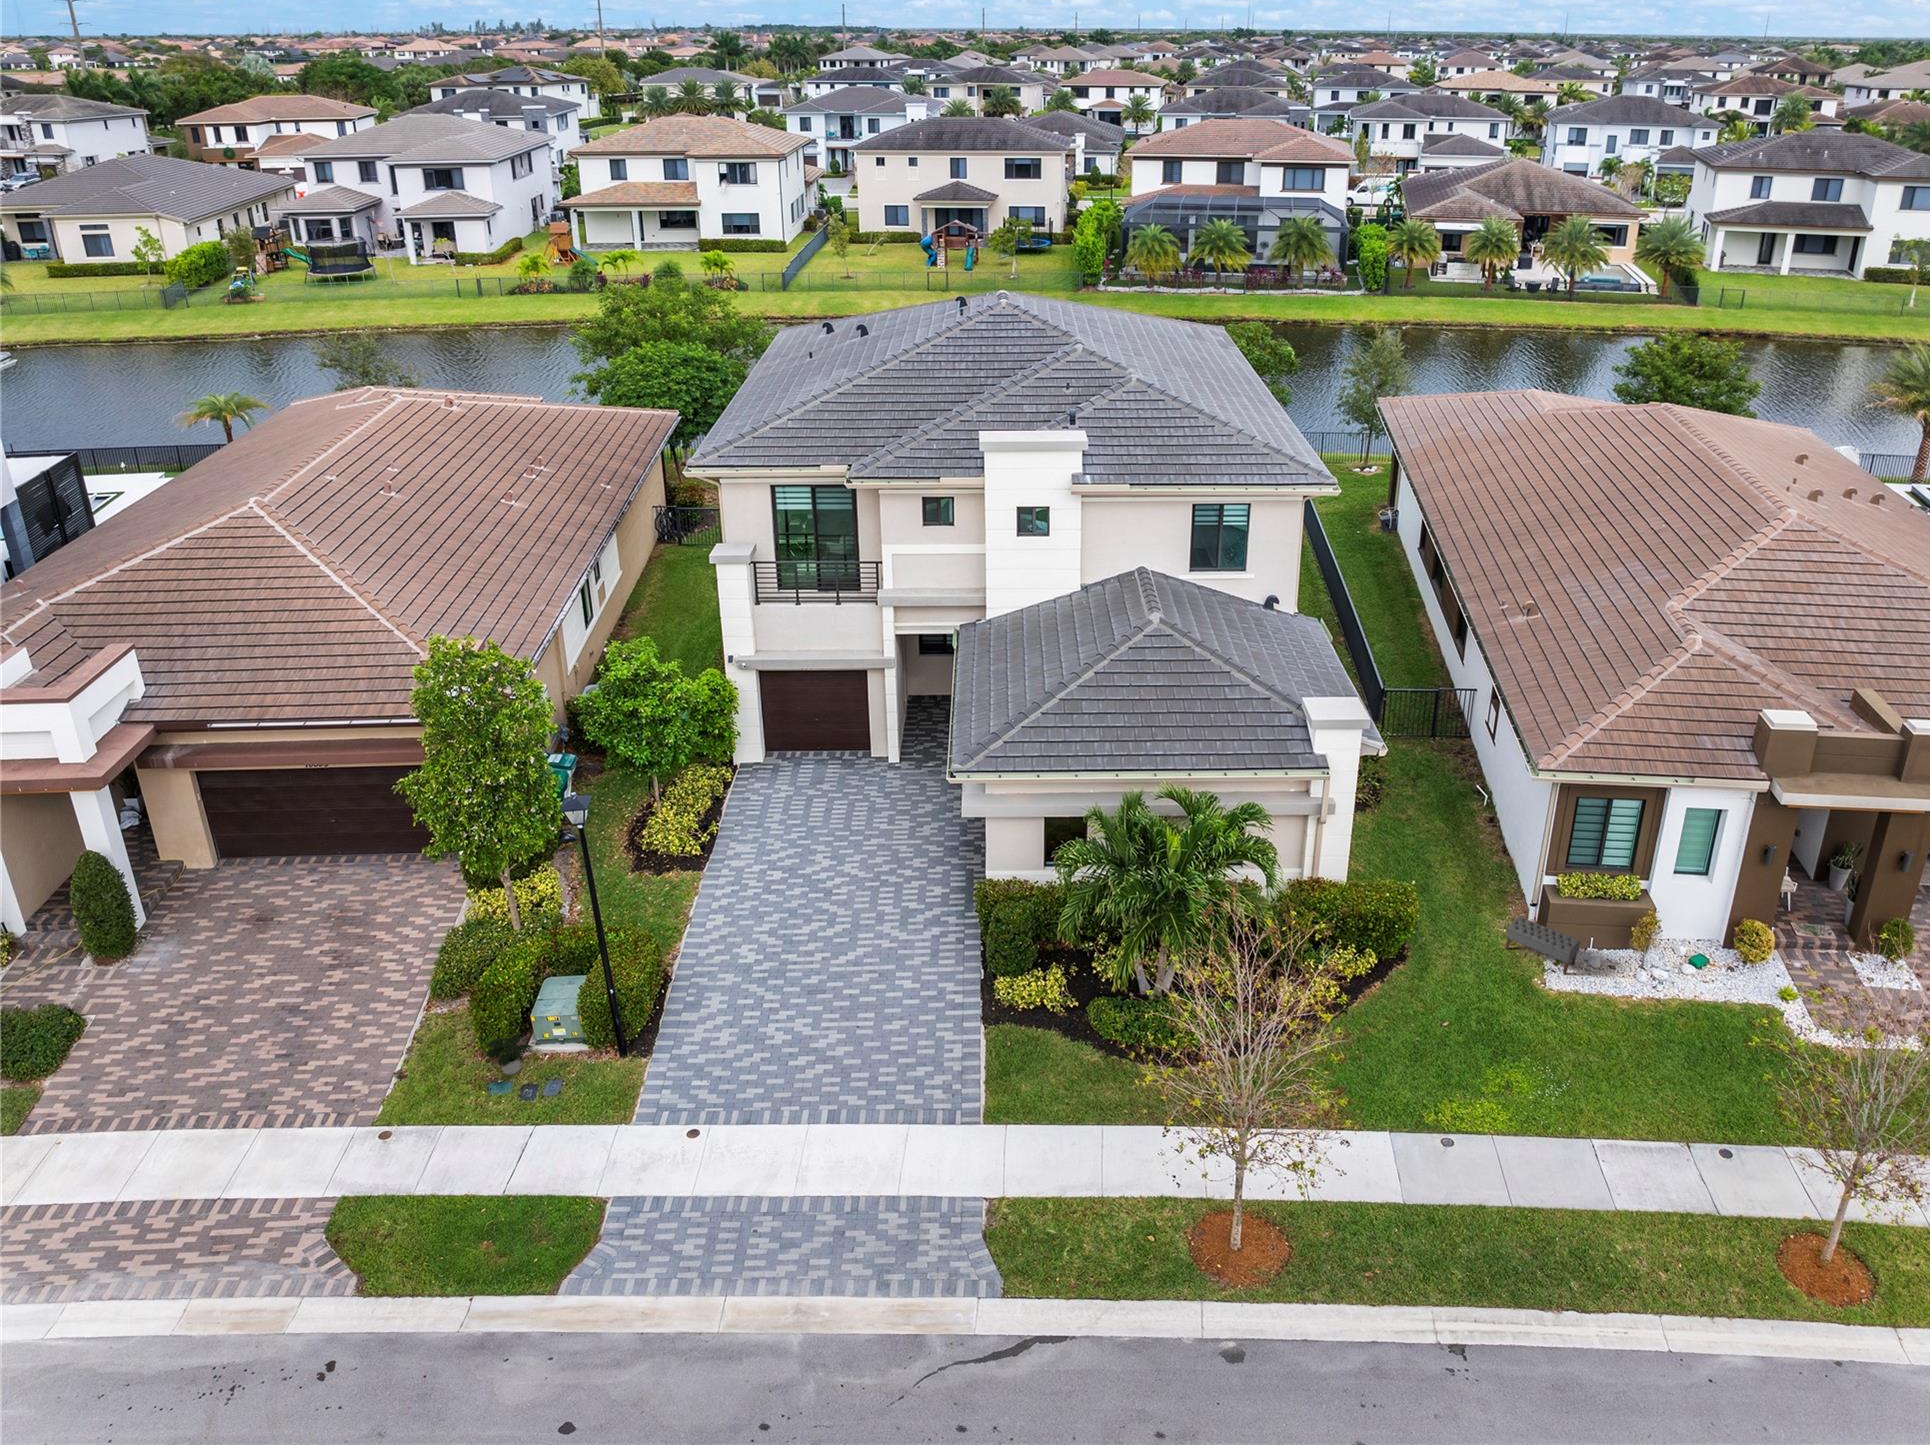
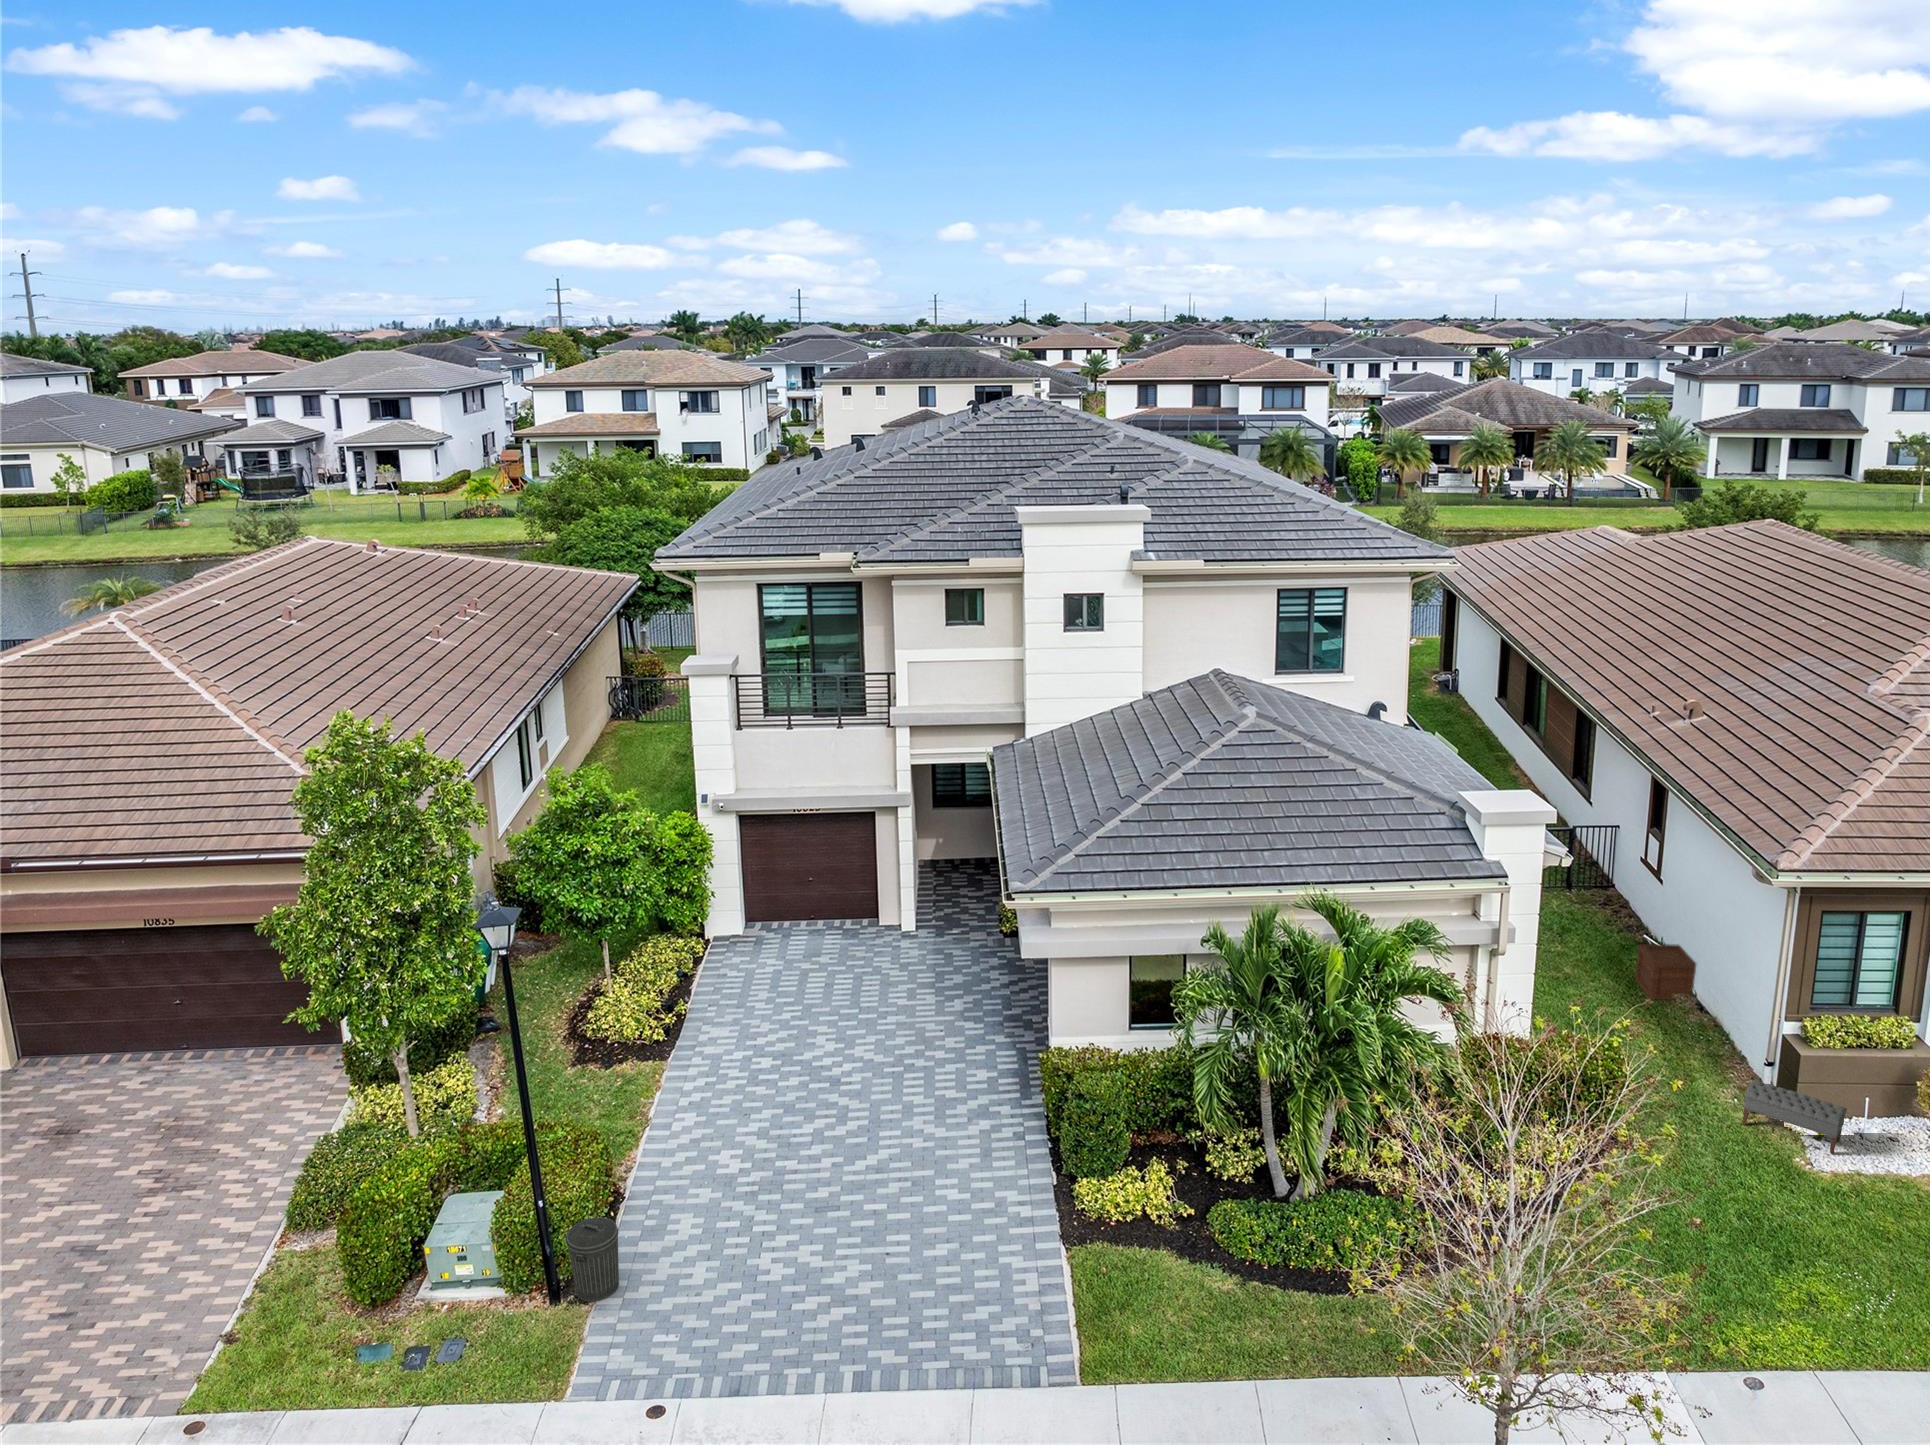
wooden crate: none [1462,798,1507,843] -> present [1635,944,1696,1000]
trash can: none [630,1000,668,1056] -> present [566,1217,619,1302]
potted plant: present [486,1034,533,1074] -> none [355,1273,425,1334]

